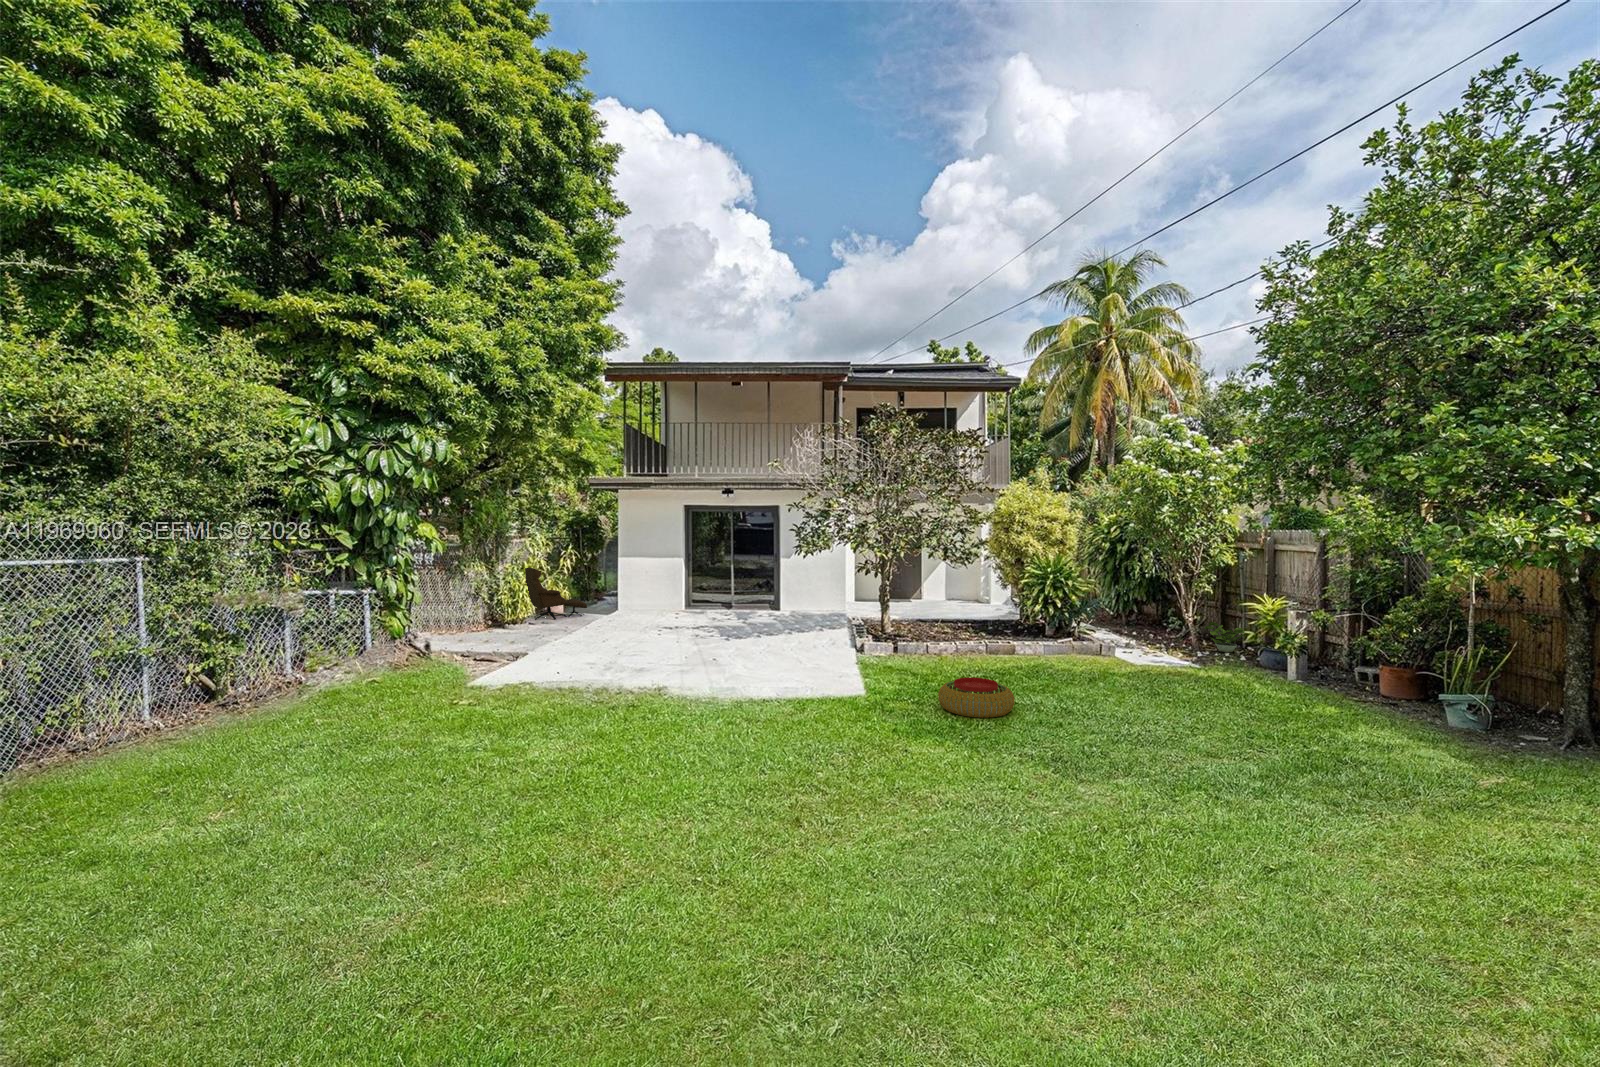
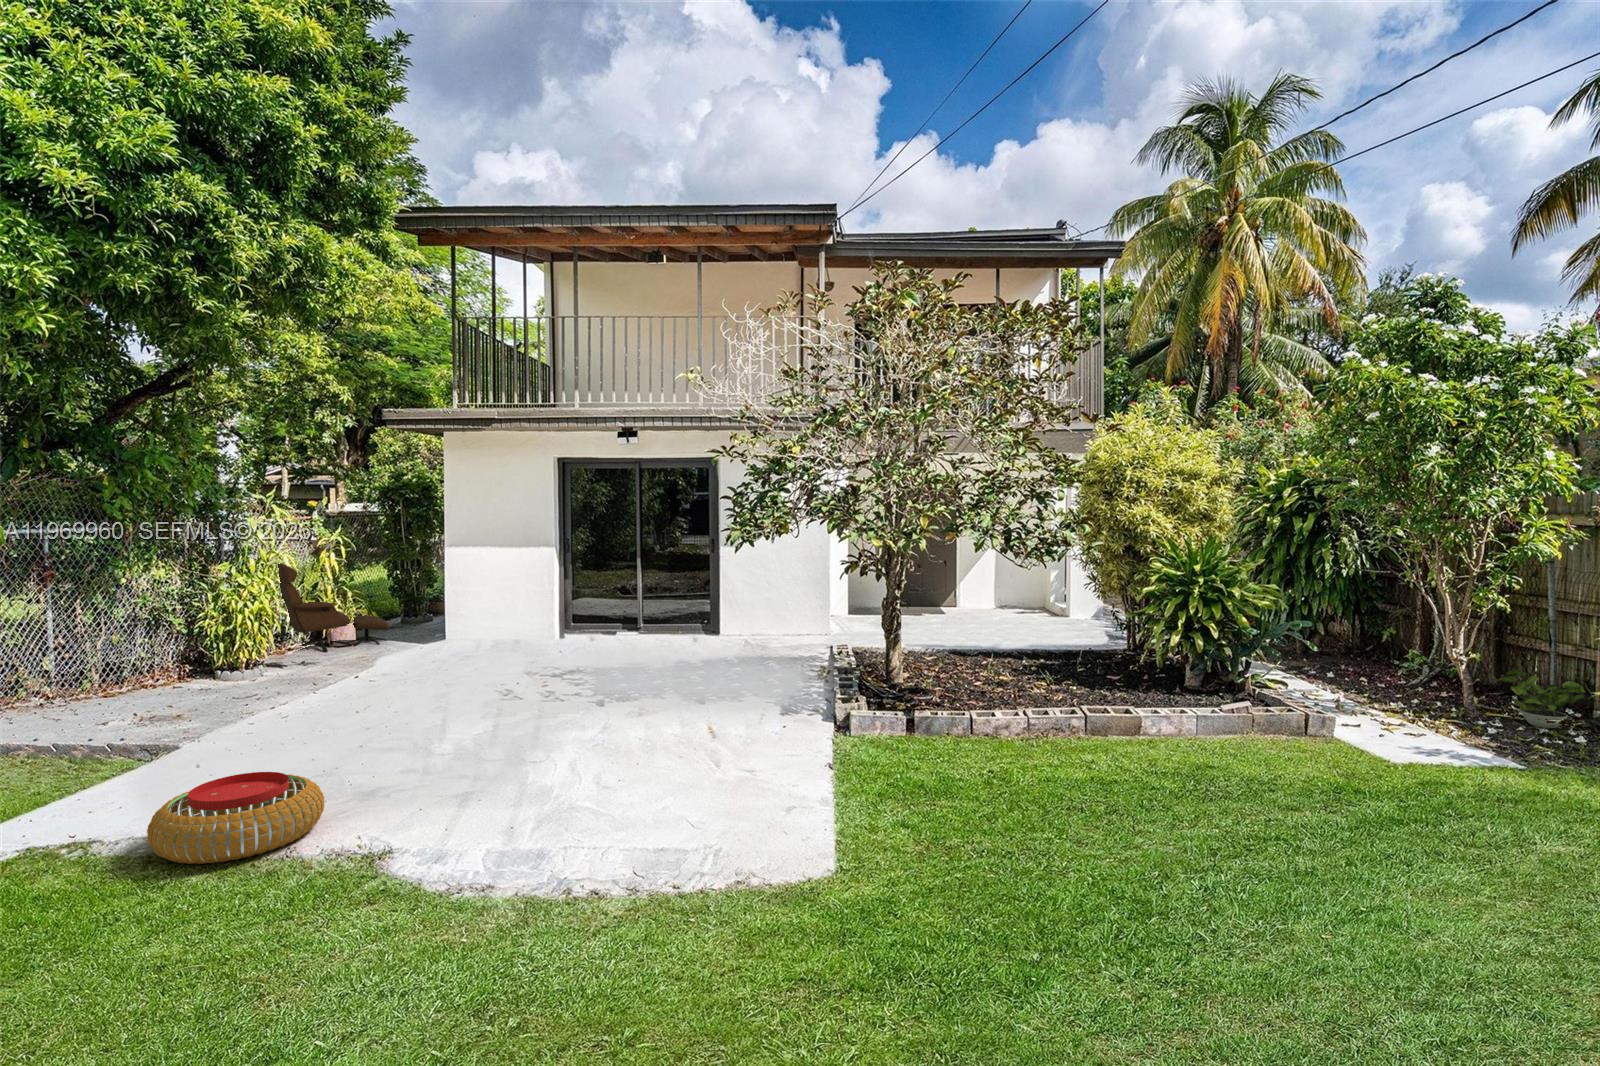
pouf: present [938,677,1015,718] -> present [147,772,324,864]

